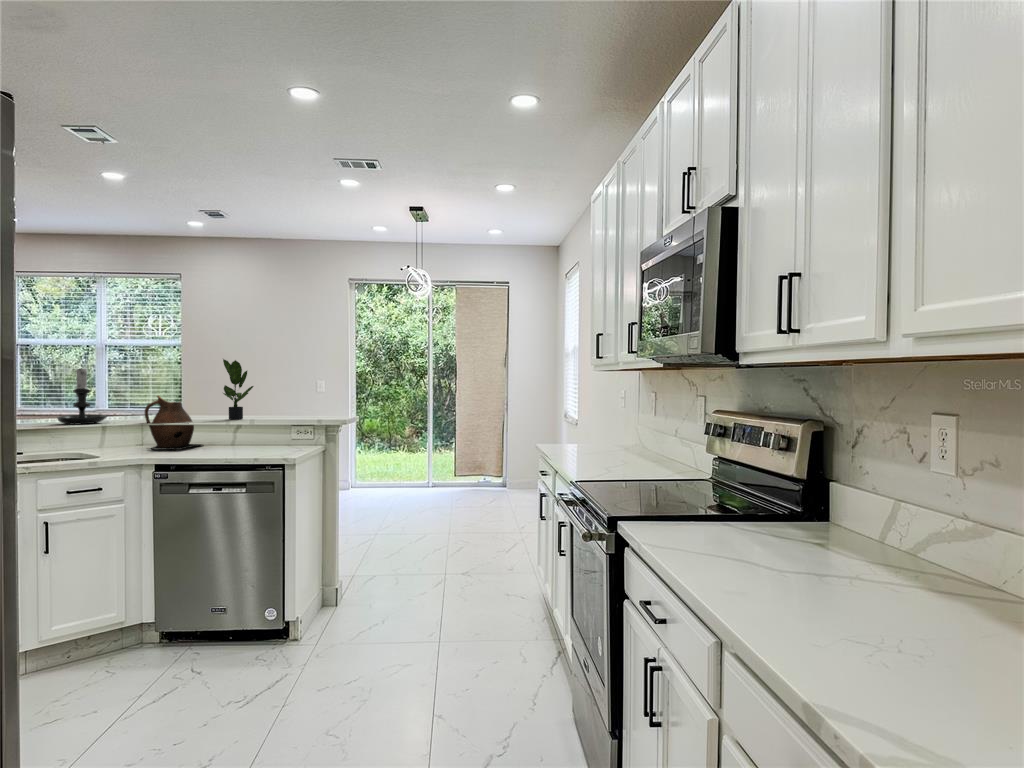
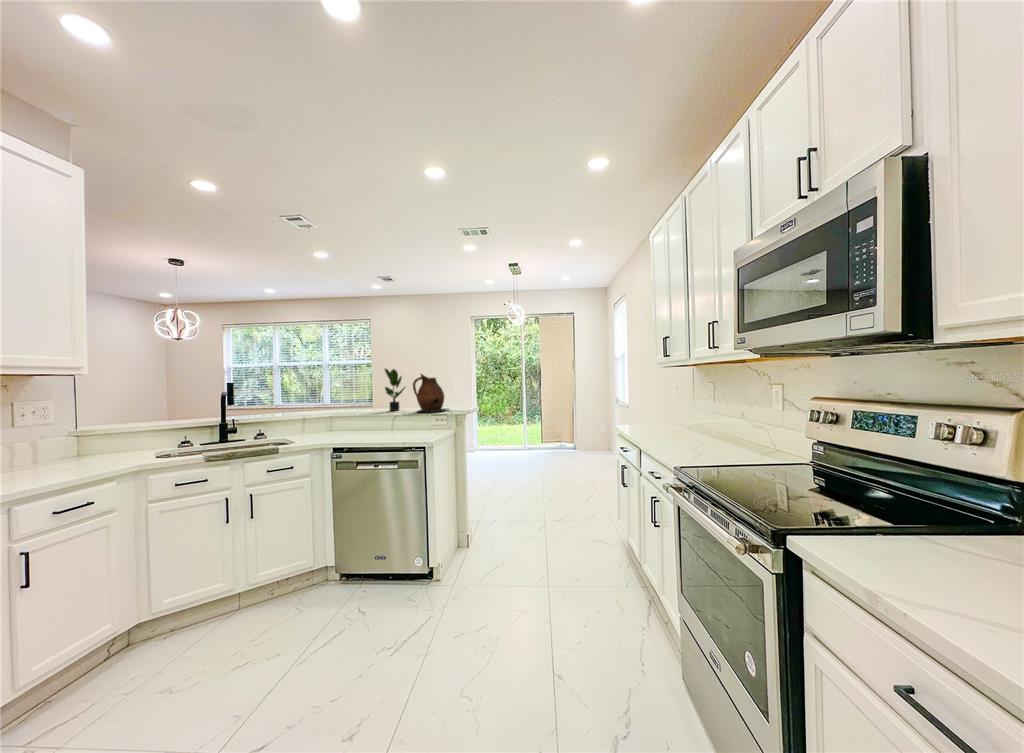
candle holder: present [57,366,107,424] -> none [271,375,307,418]
ceramic pitcher: present [145,396,201,450] -> present [413,374,448,412]

